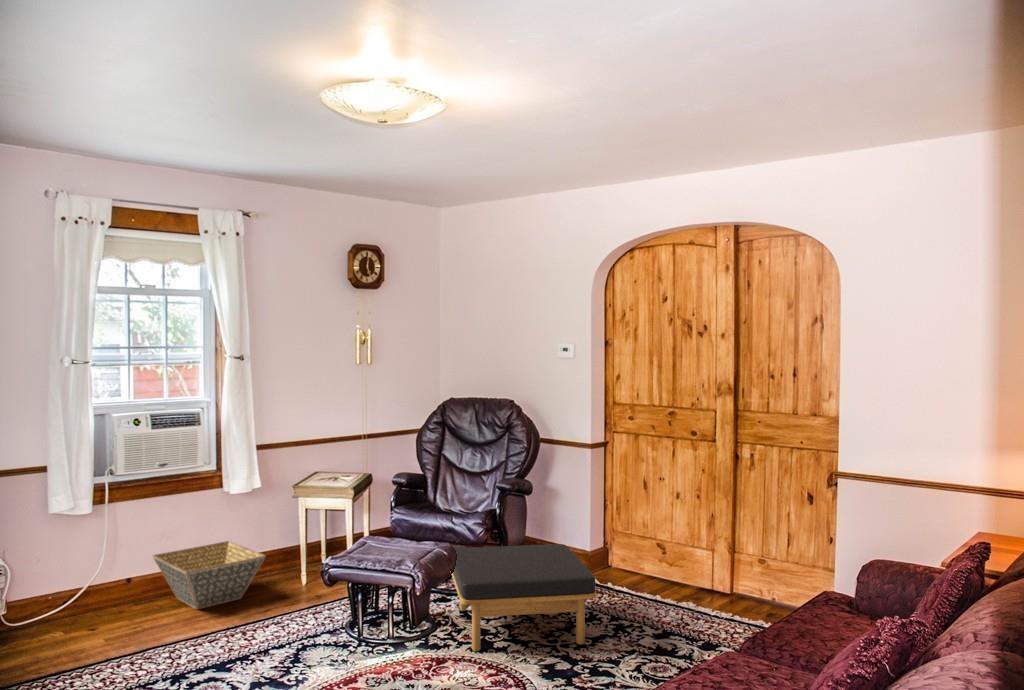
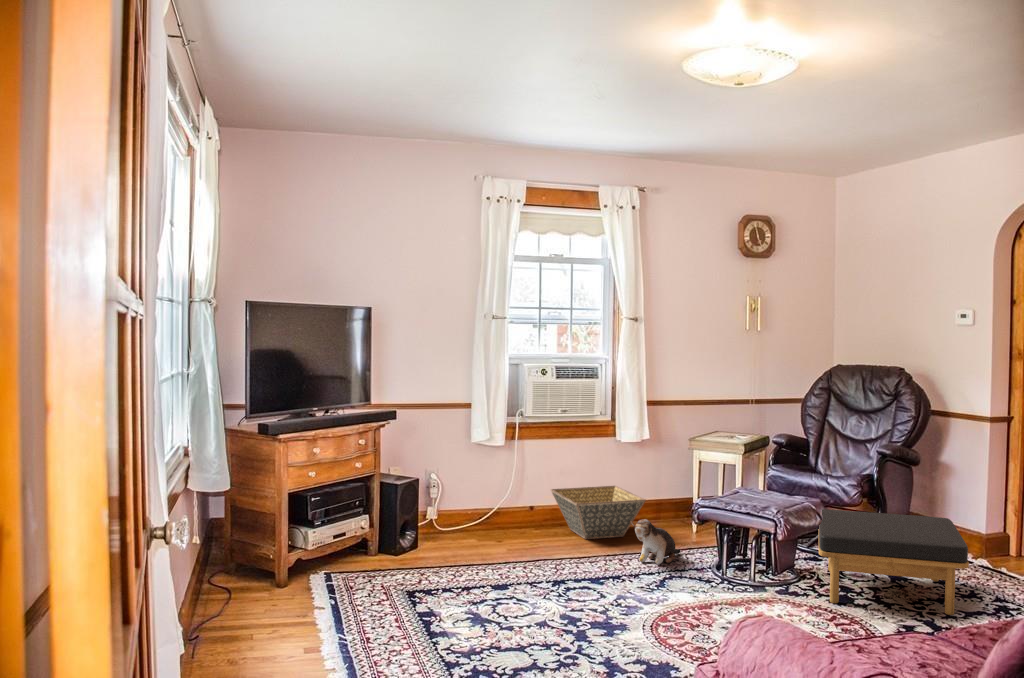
plush toy: none [254,584,308,632] -> present [630,519,681,564]

